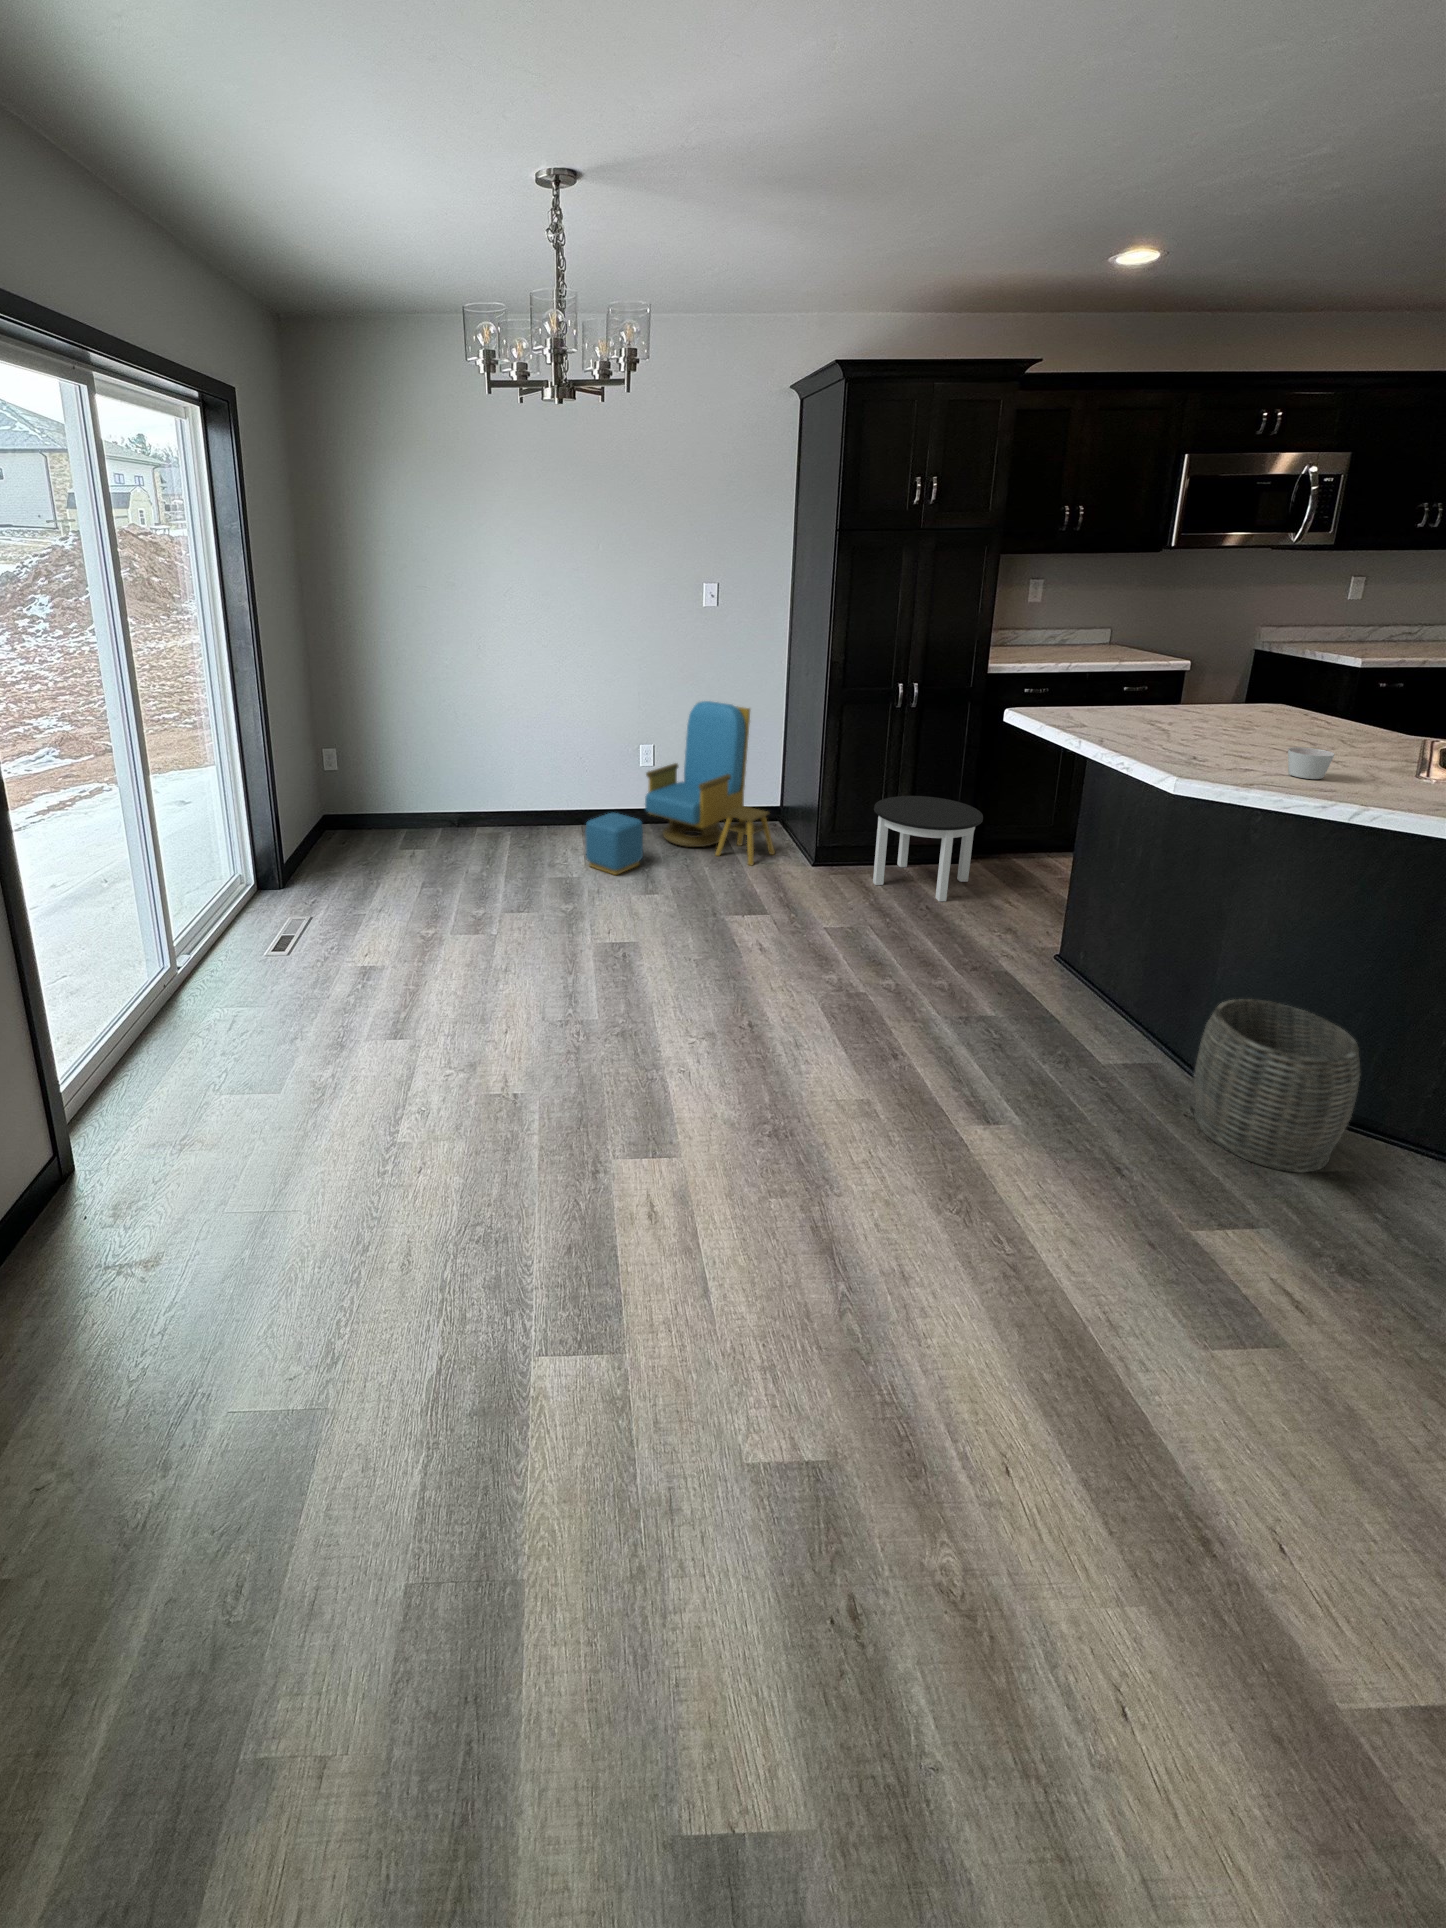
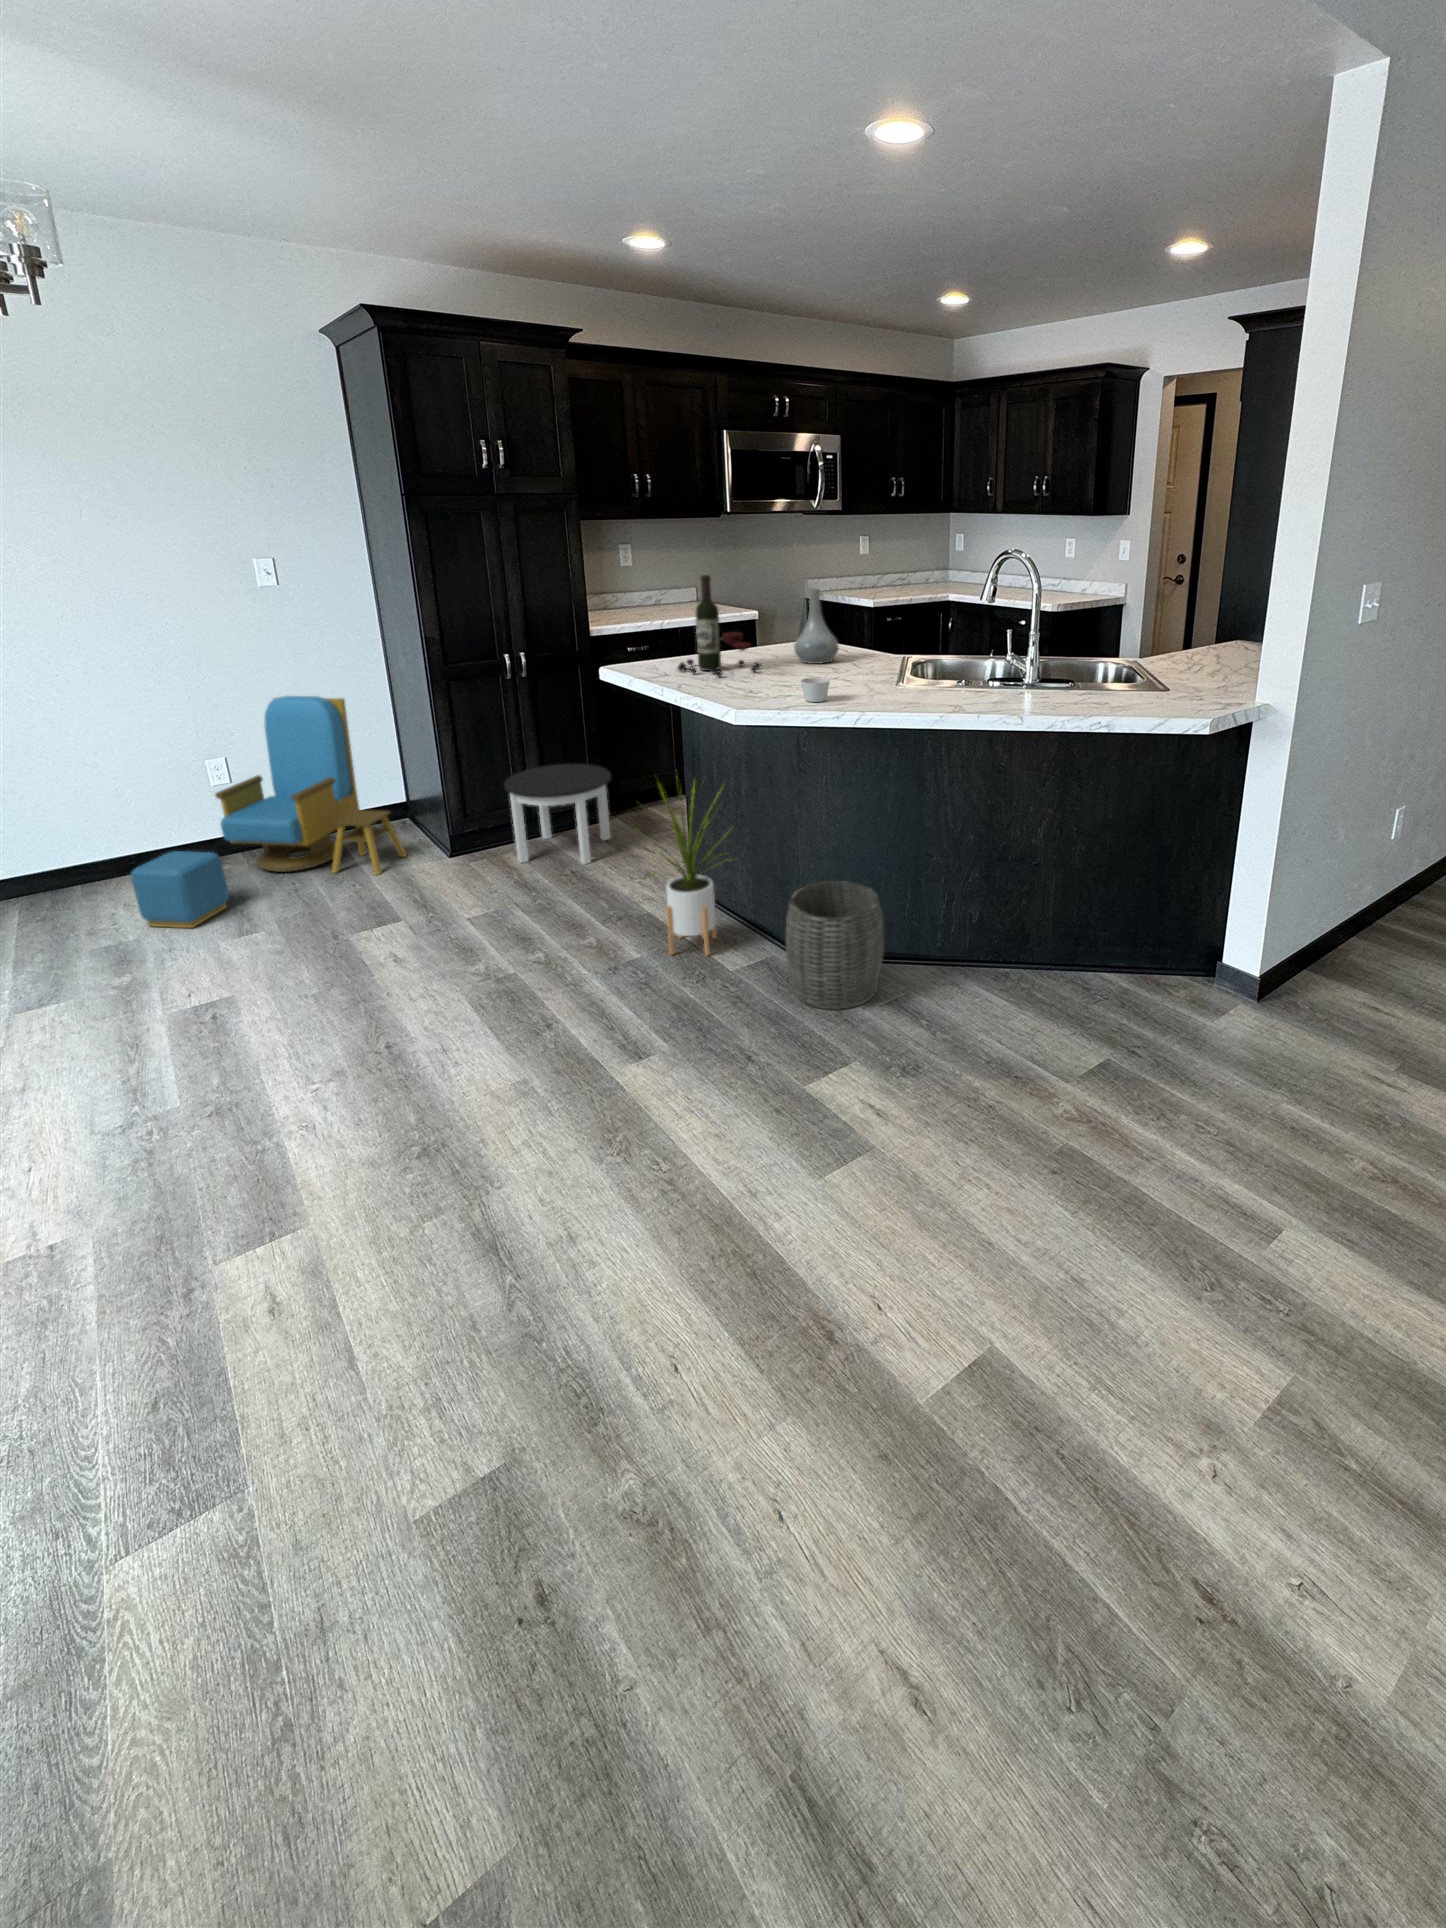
wine bottle: none [1099,615,1213,737] -> present [678,575,761,677]
vase: none [1260,637,1332,731] -> present [794,588,839,664]
house plant: none [1013,826,1143,1040] -> present [631,783,721,956]

